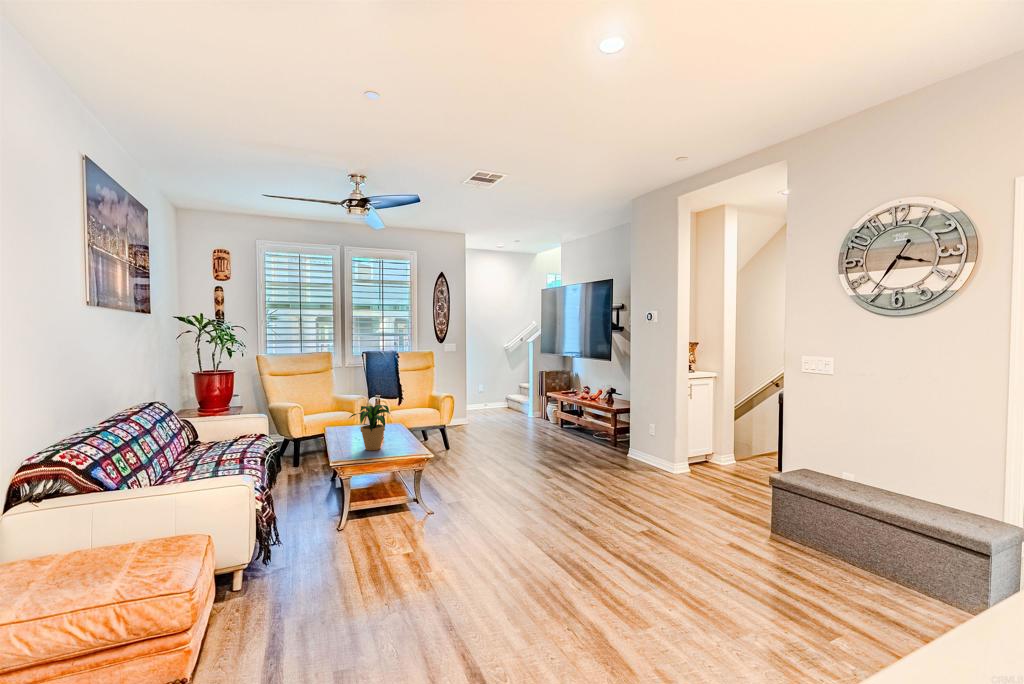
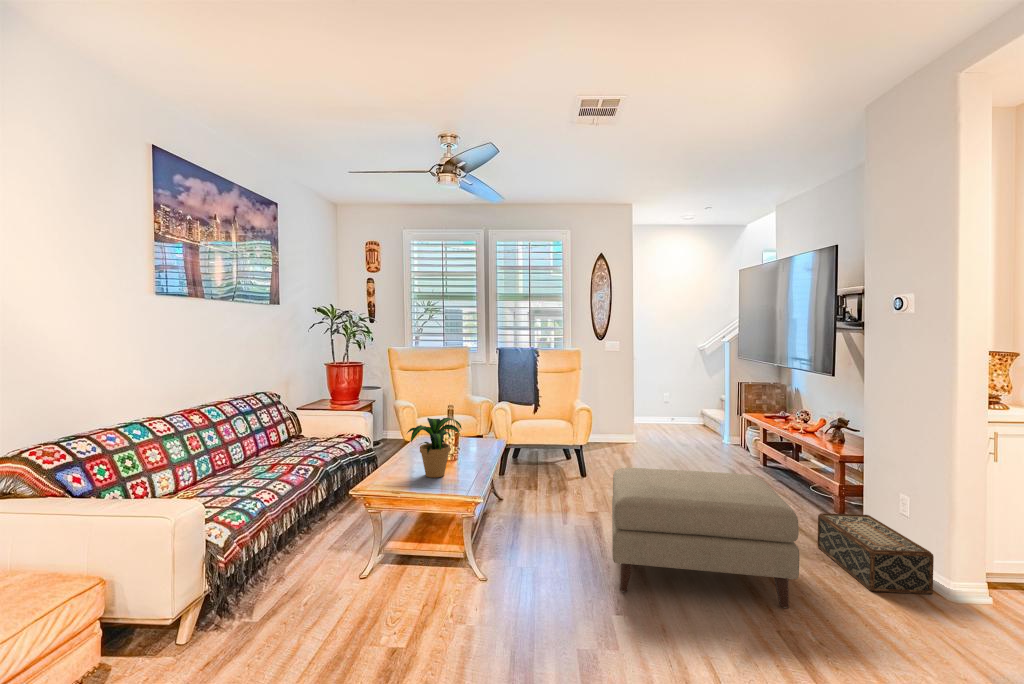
ottoman: none [494,424,613,504] -> present [612,468,799,608]
woven basket: none [611,442,670,480] -> present [818,513,934,594]

